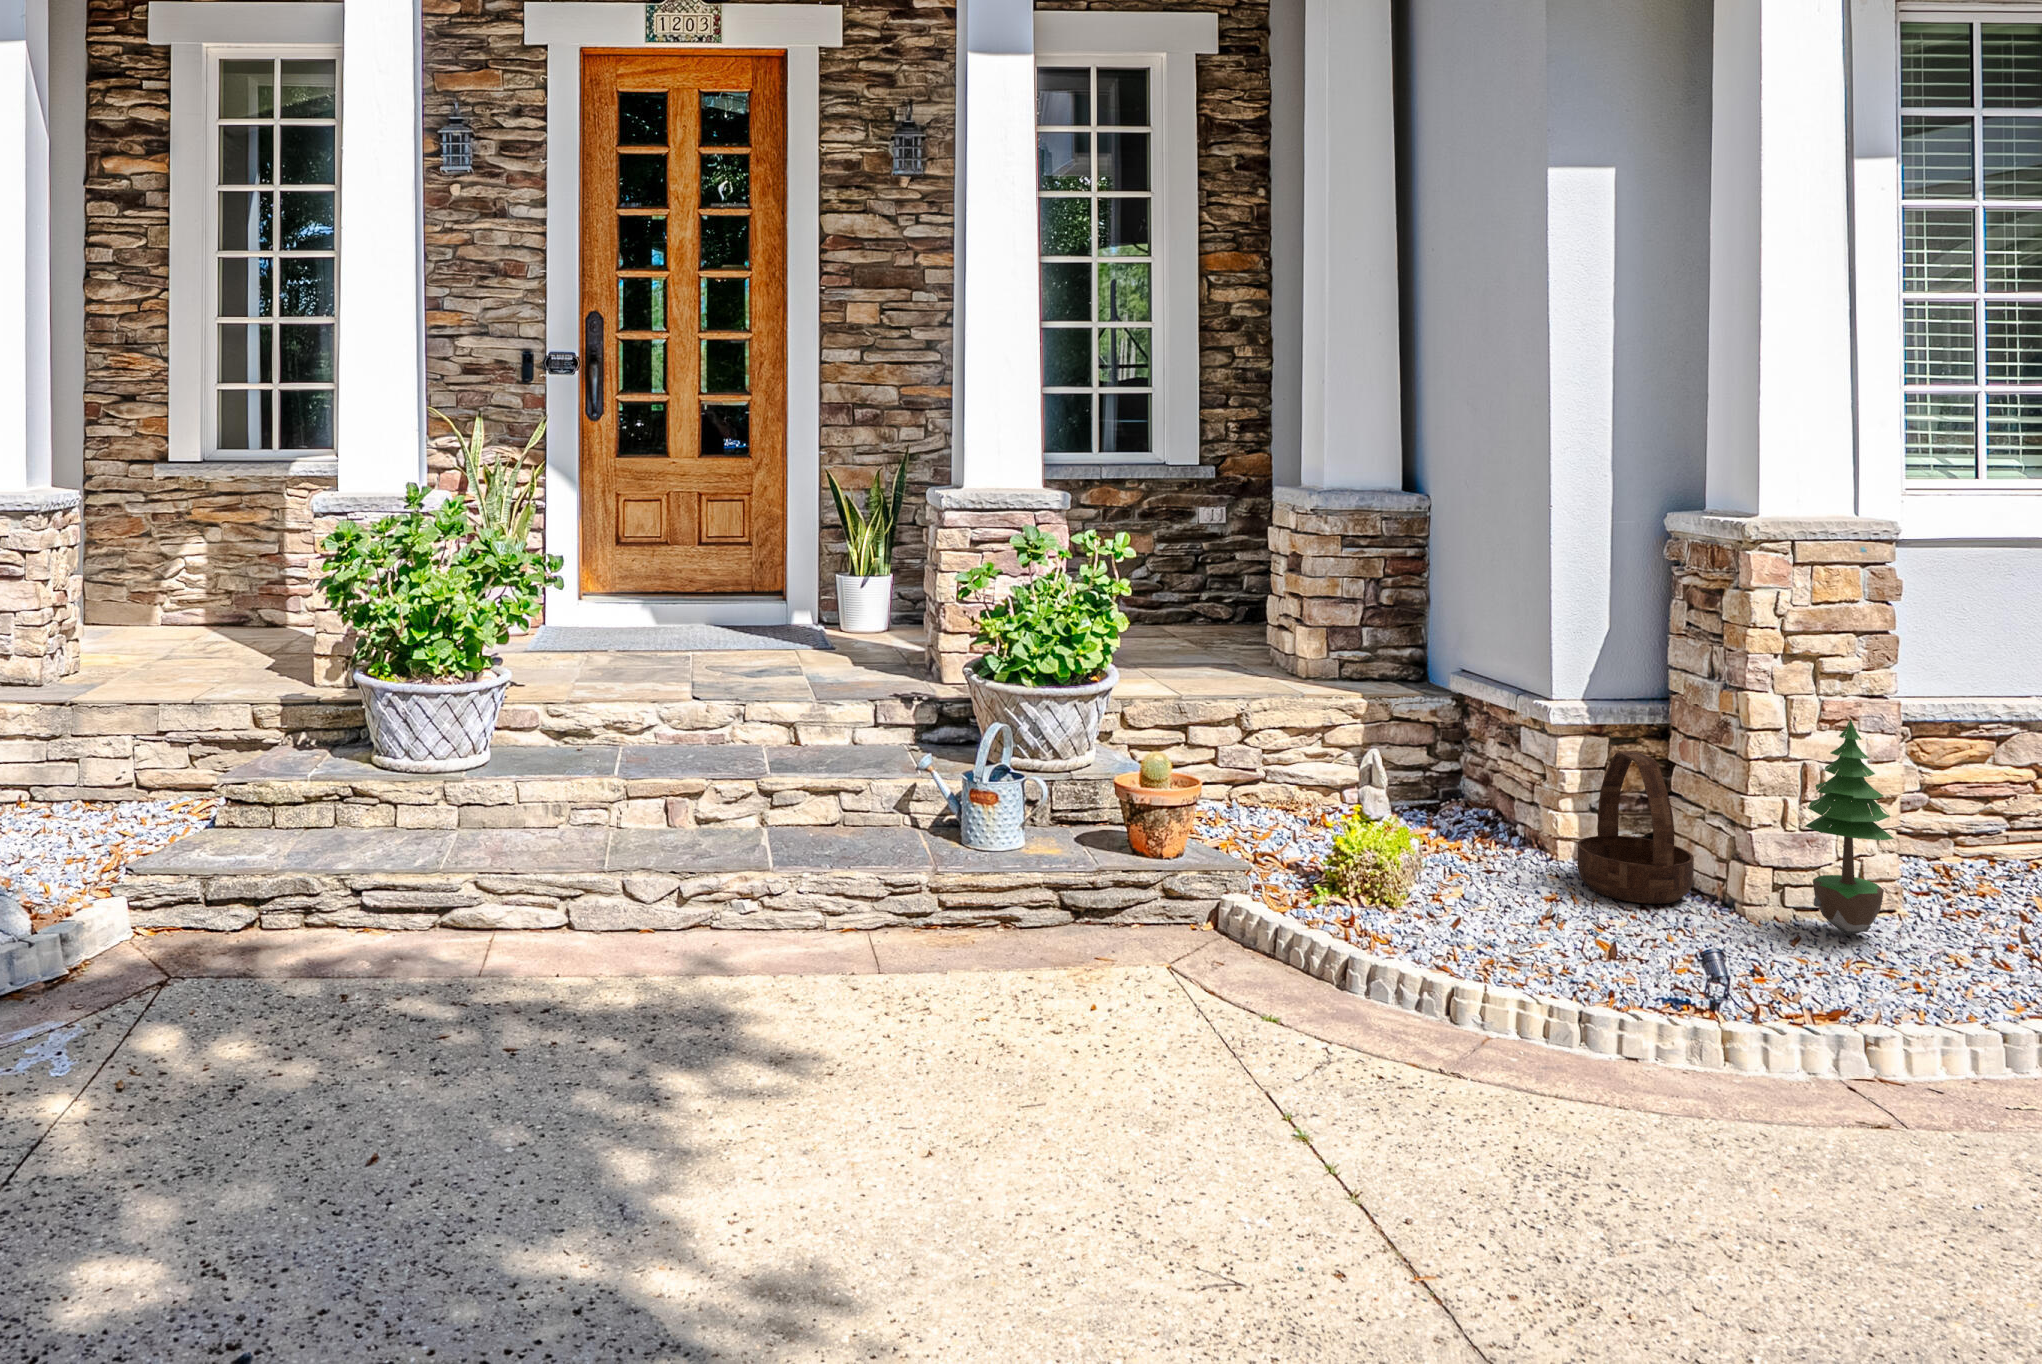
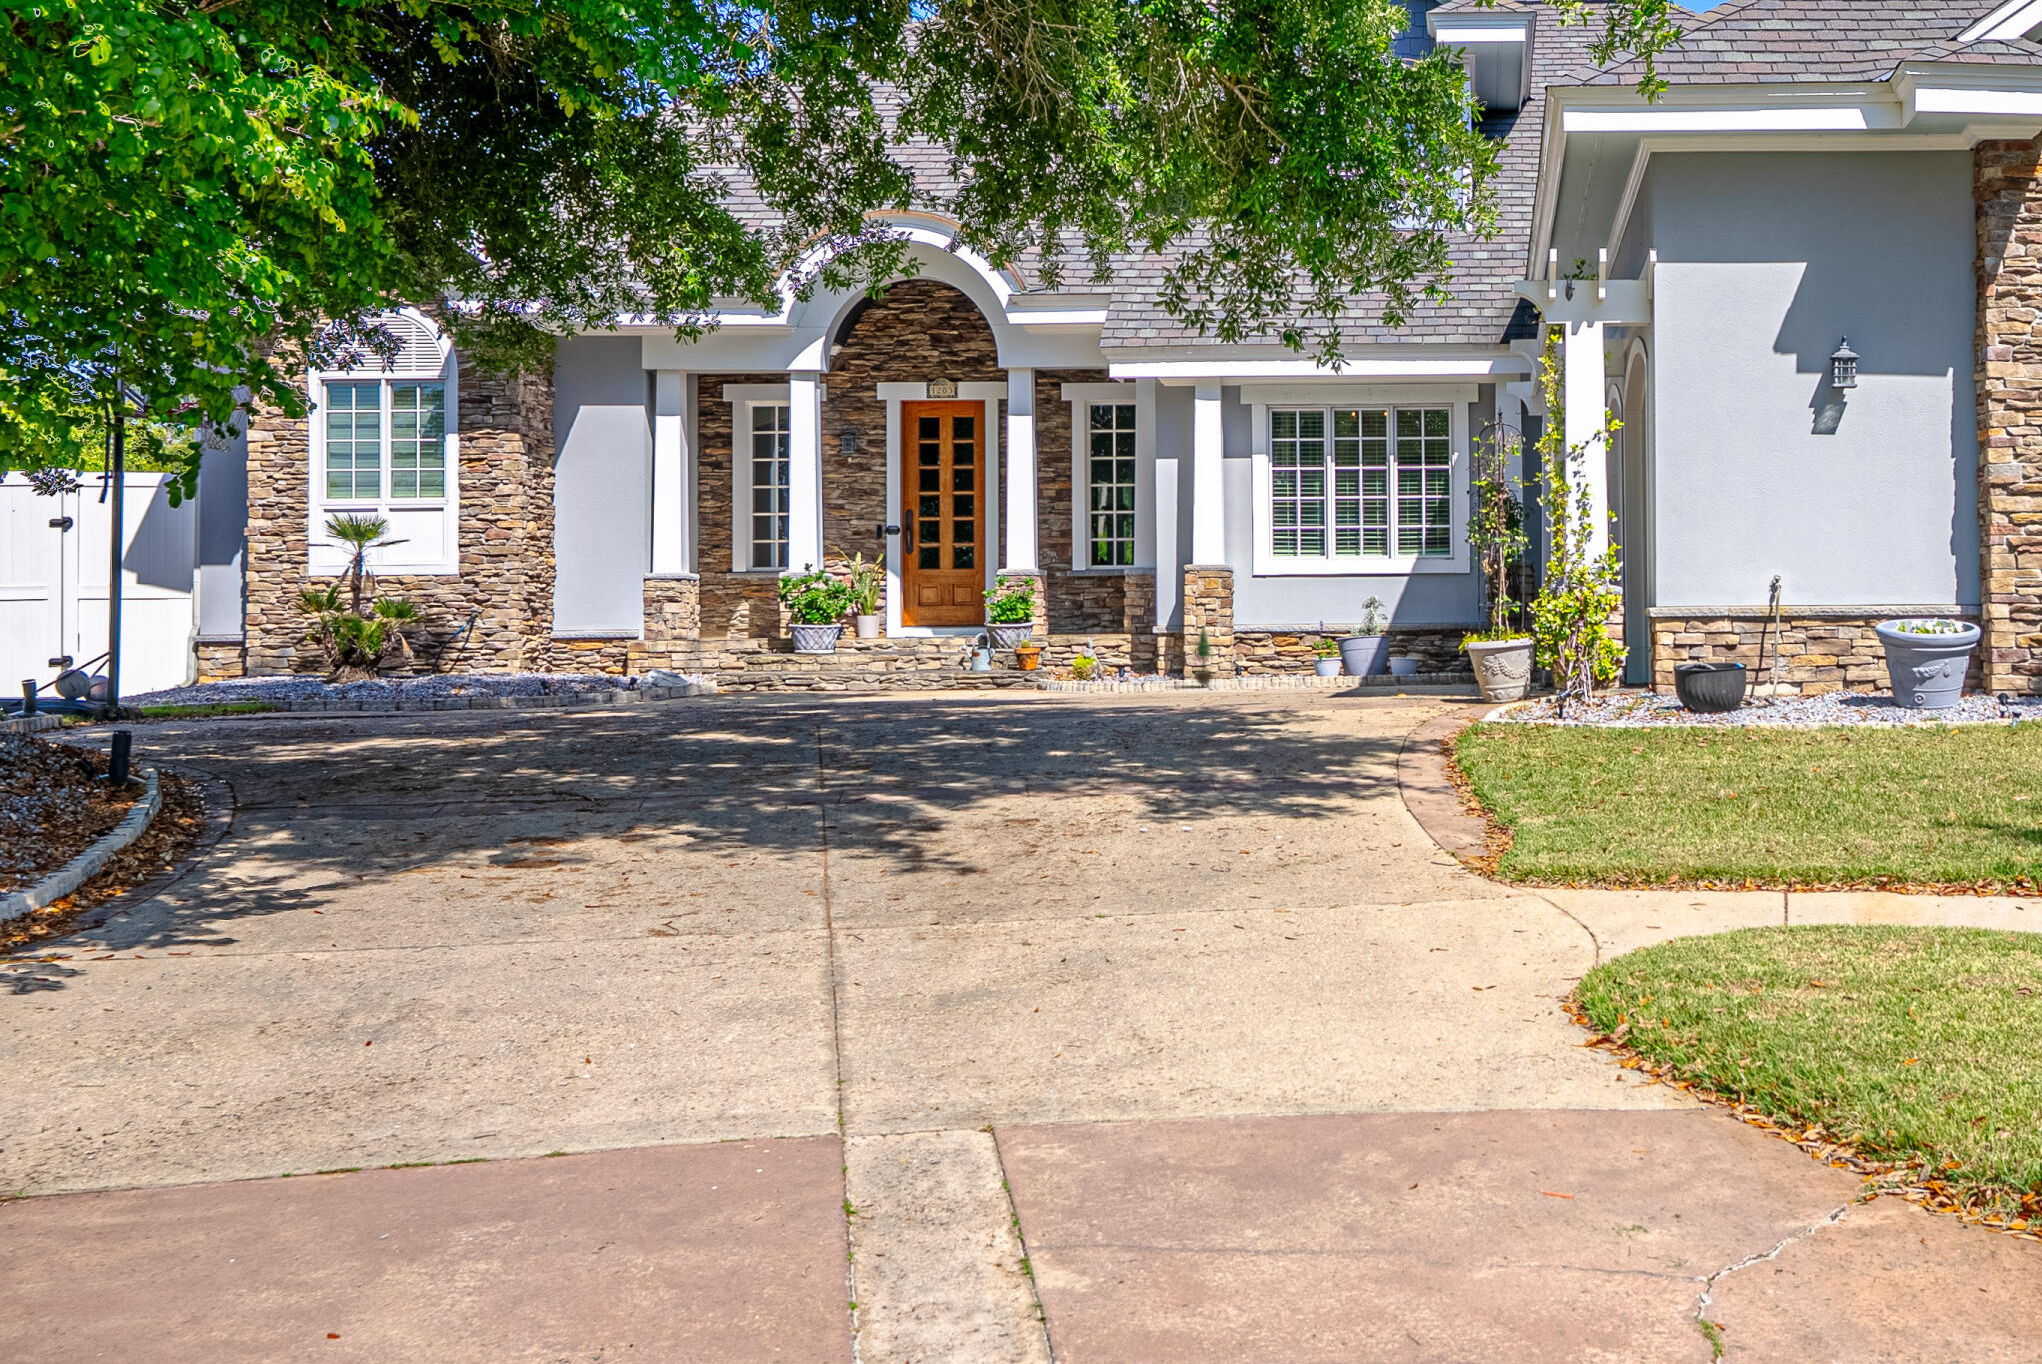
basket: present [1577,752,1694,904] -> none [1148,640,1180,683]

